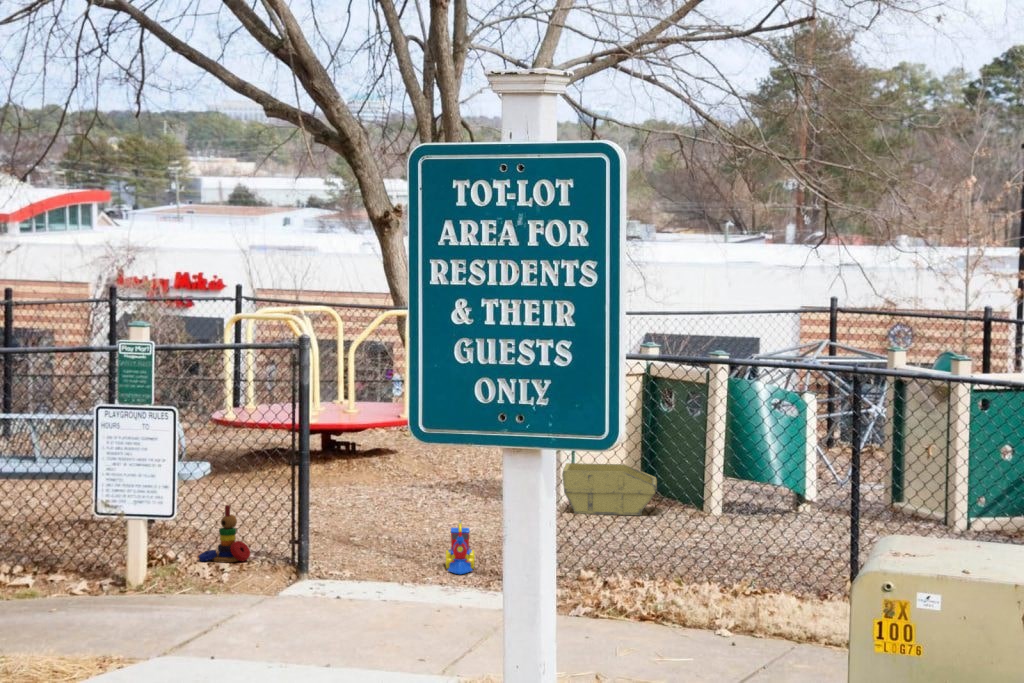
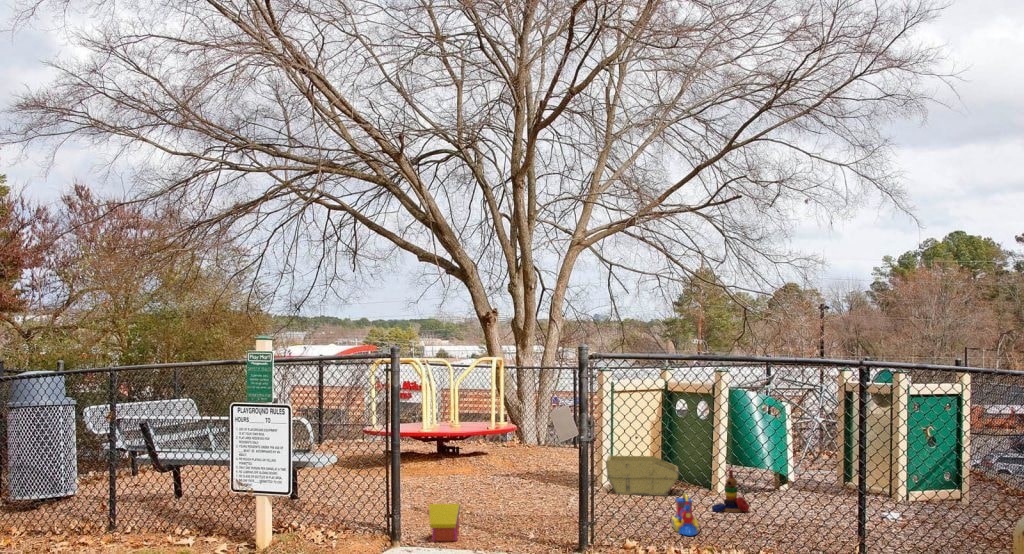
stacking toy: present [199,505,250,563] -> present [712,470,749,513]
toy train: present [445,520,475,574] -> present [671,492,698,536]
toy house: none [343,529,382,573] -> present [429,504,460,541]

